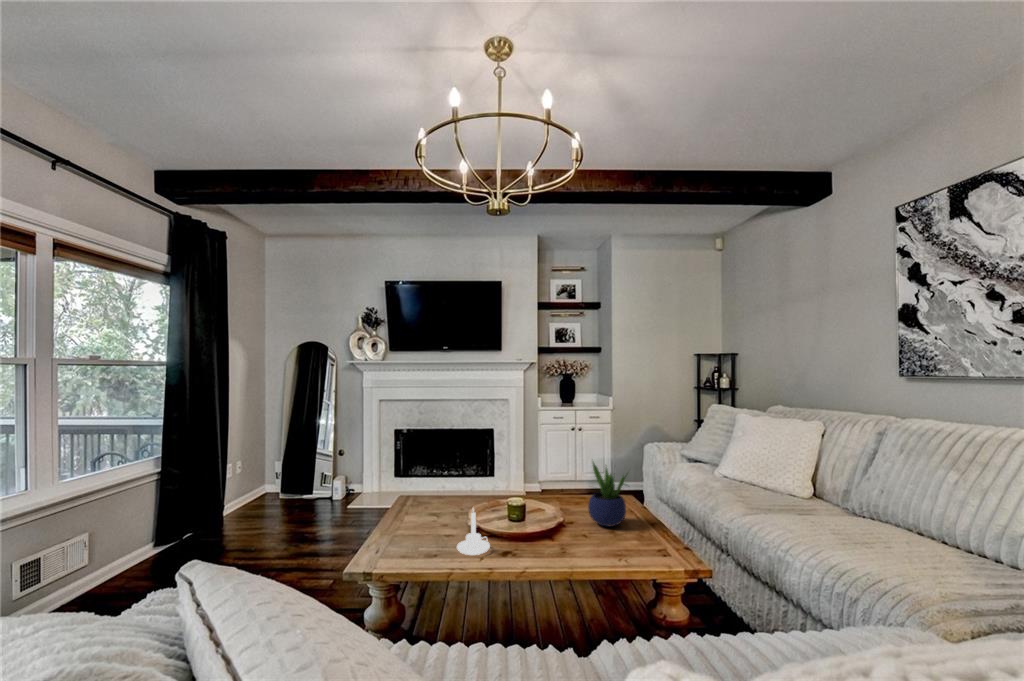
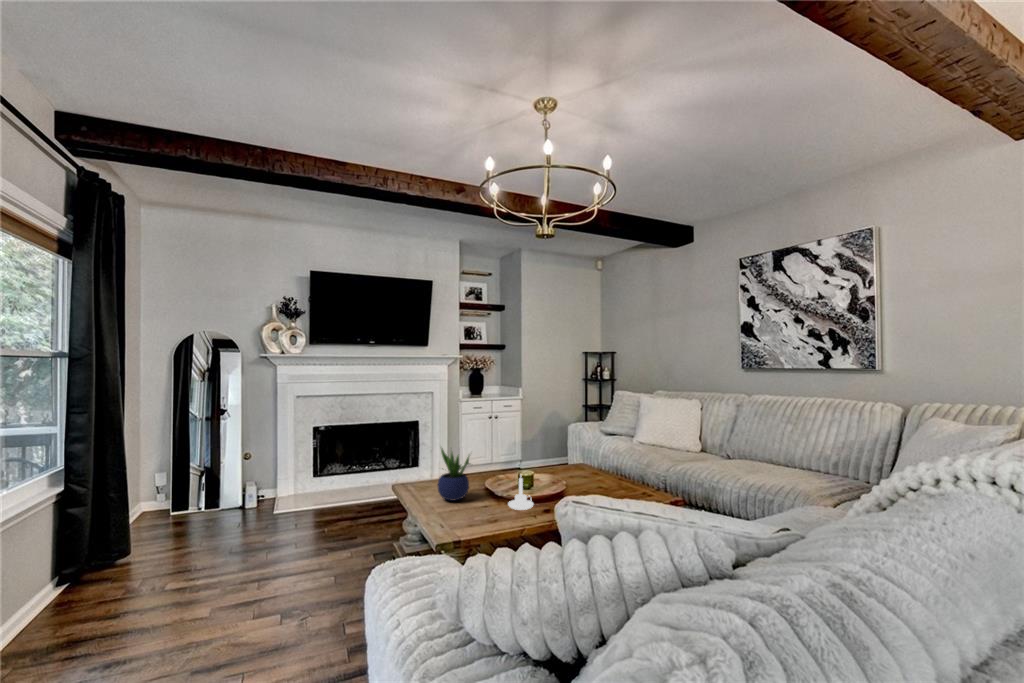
potted plant: present [588,462,627,526] -> present [438,448,469,501]

